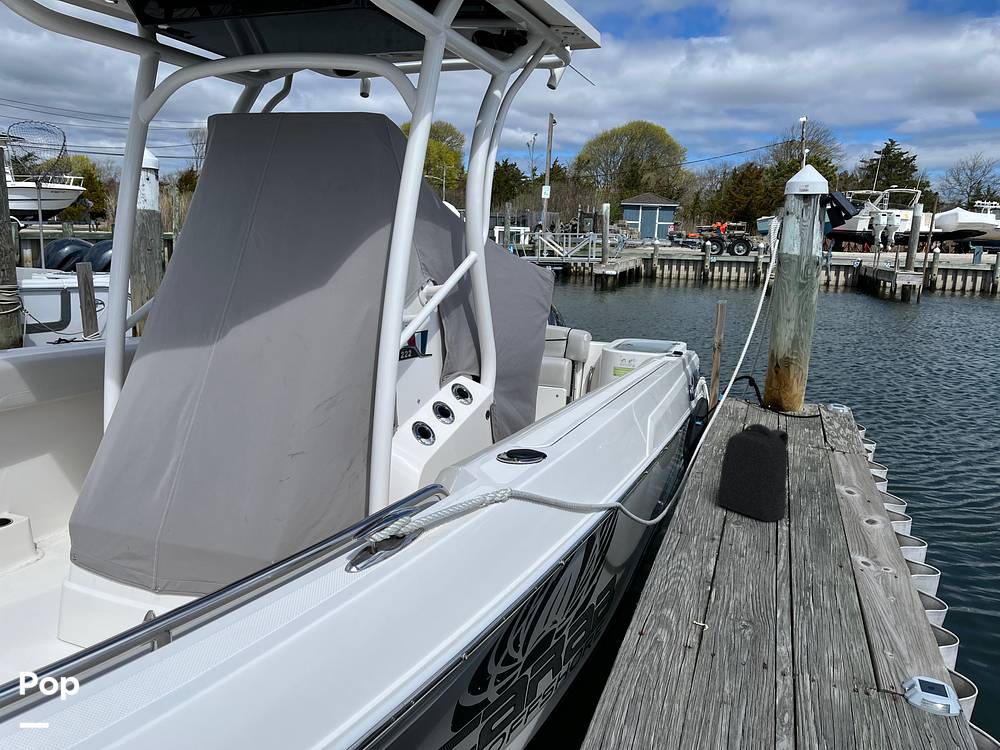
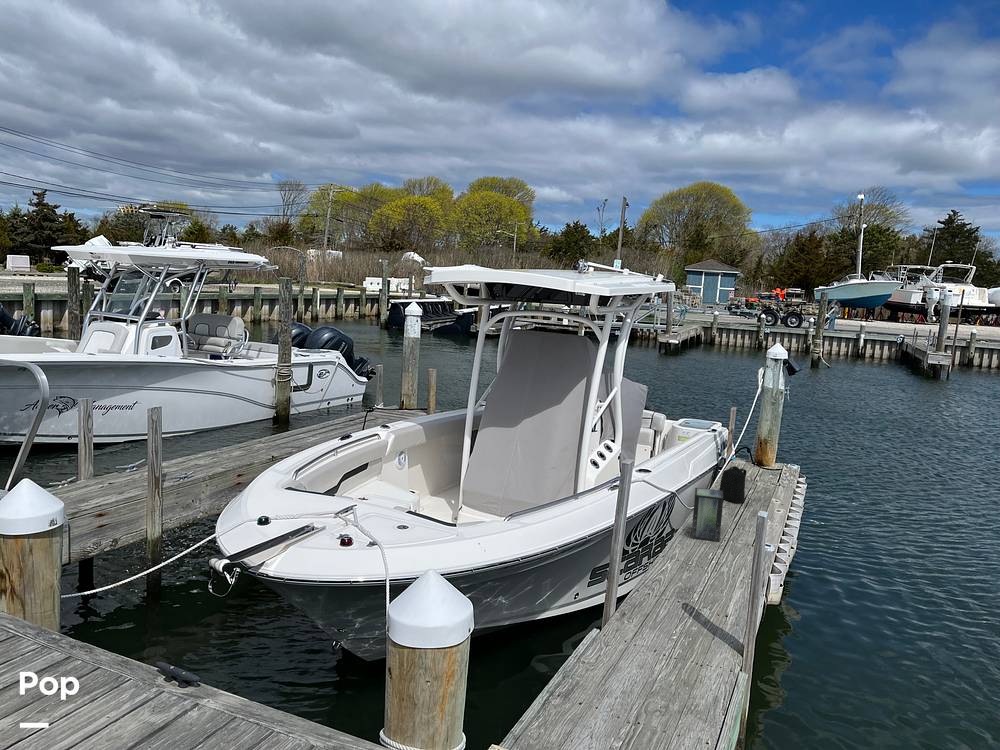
storage box: none [660,515,787,727] -> present [691,488,723,542]

